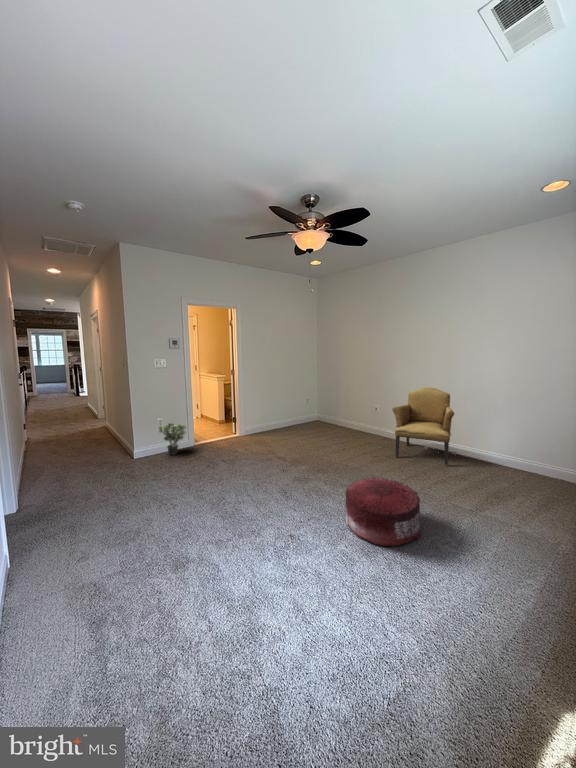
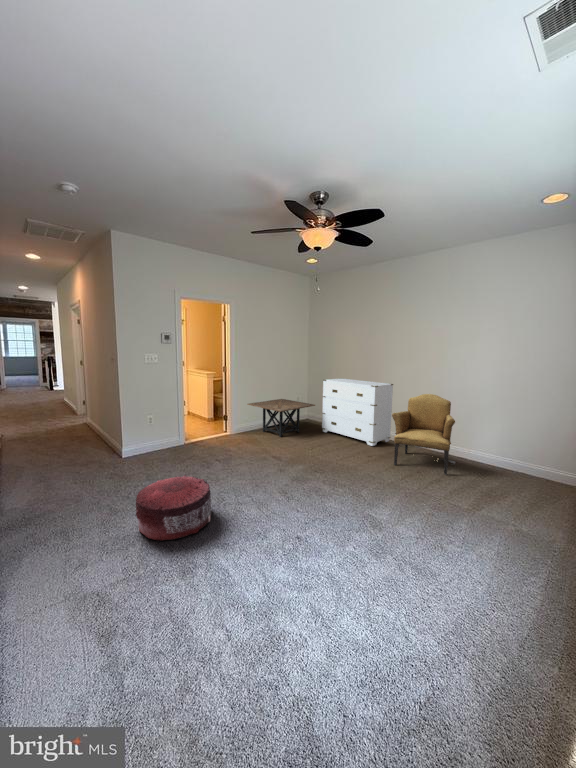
dresser: none [326,375,394,439] -> present [322,378,393,446]
side table: none [255,397,320,433] -> present [247,399,315,437]
potted plant: present [158,423,186,455] -> none [145,421,175,456]
pouf: present [345,477,420,546] -> present [136,475,212,541]

